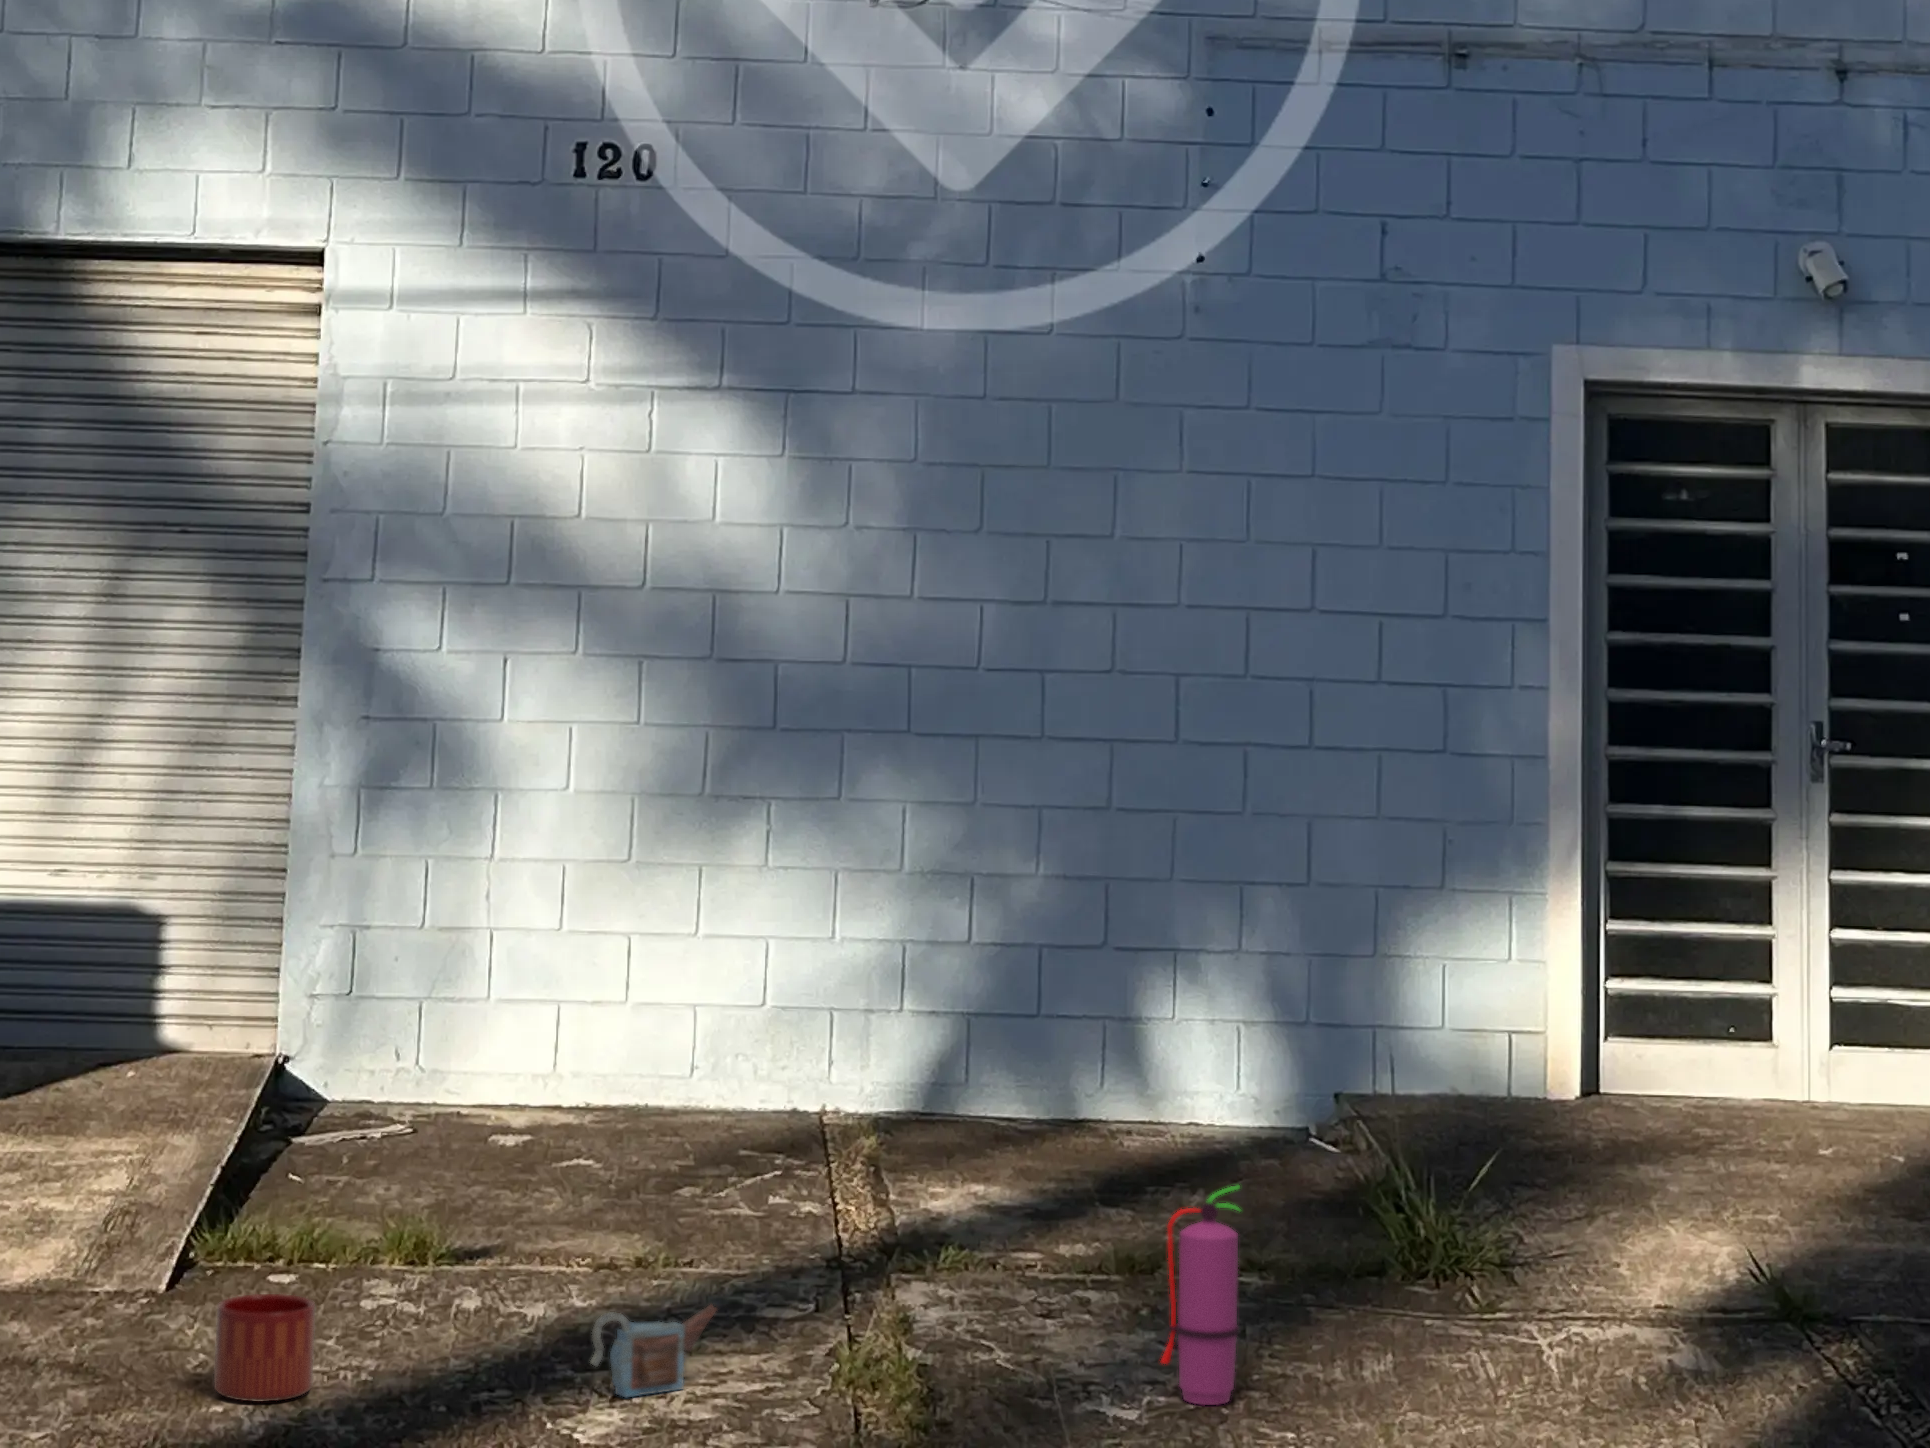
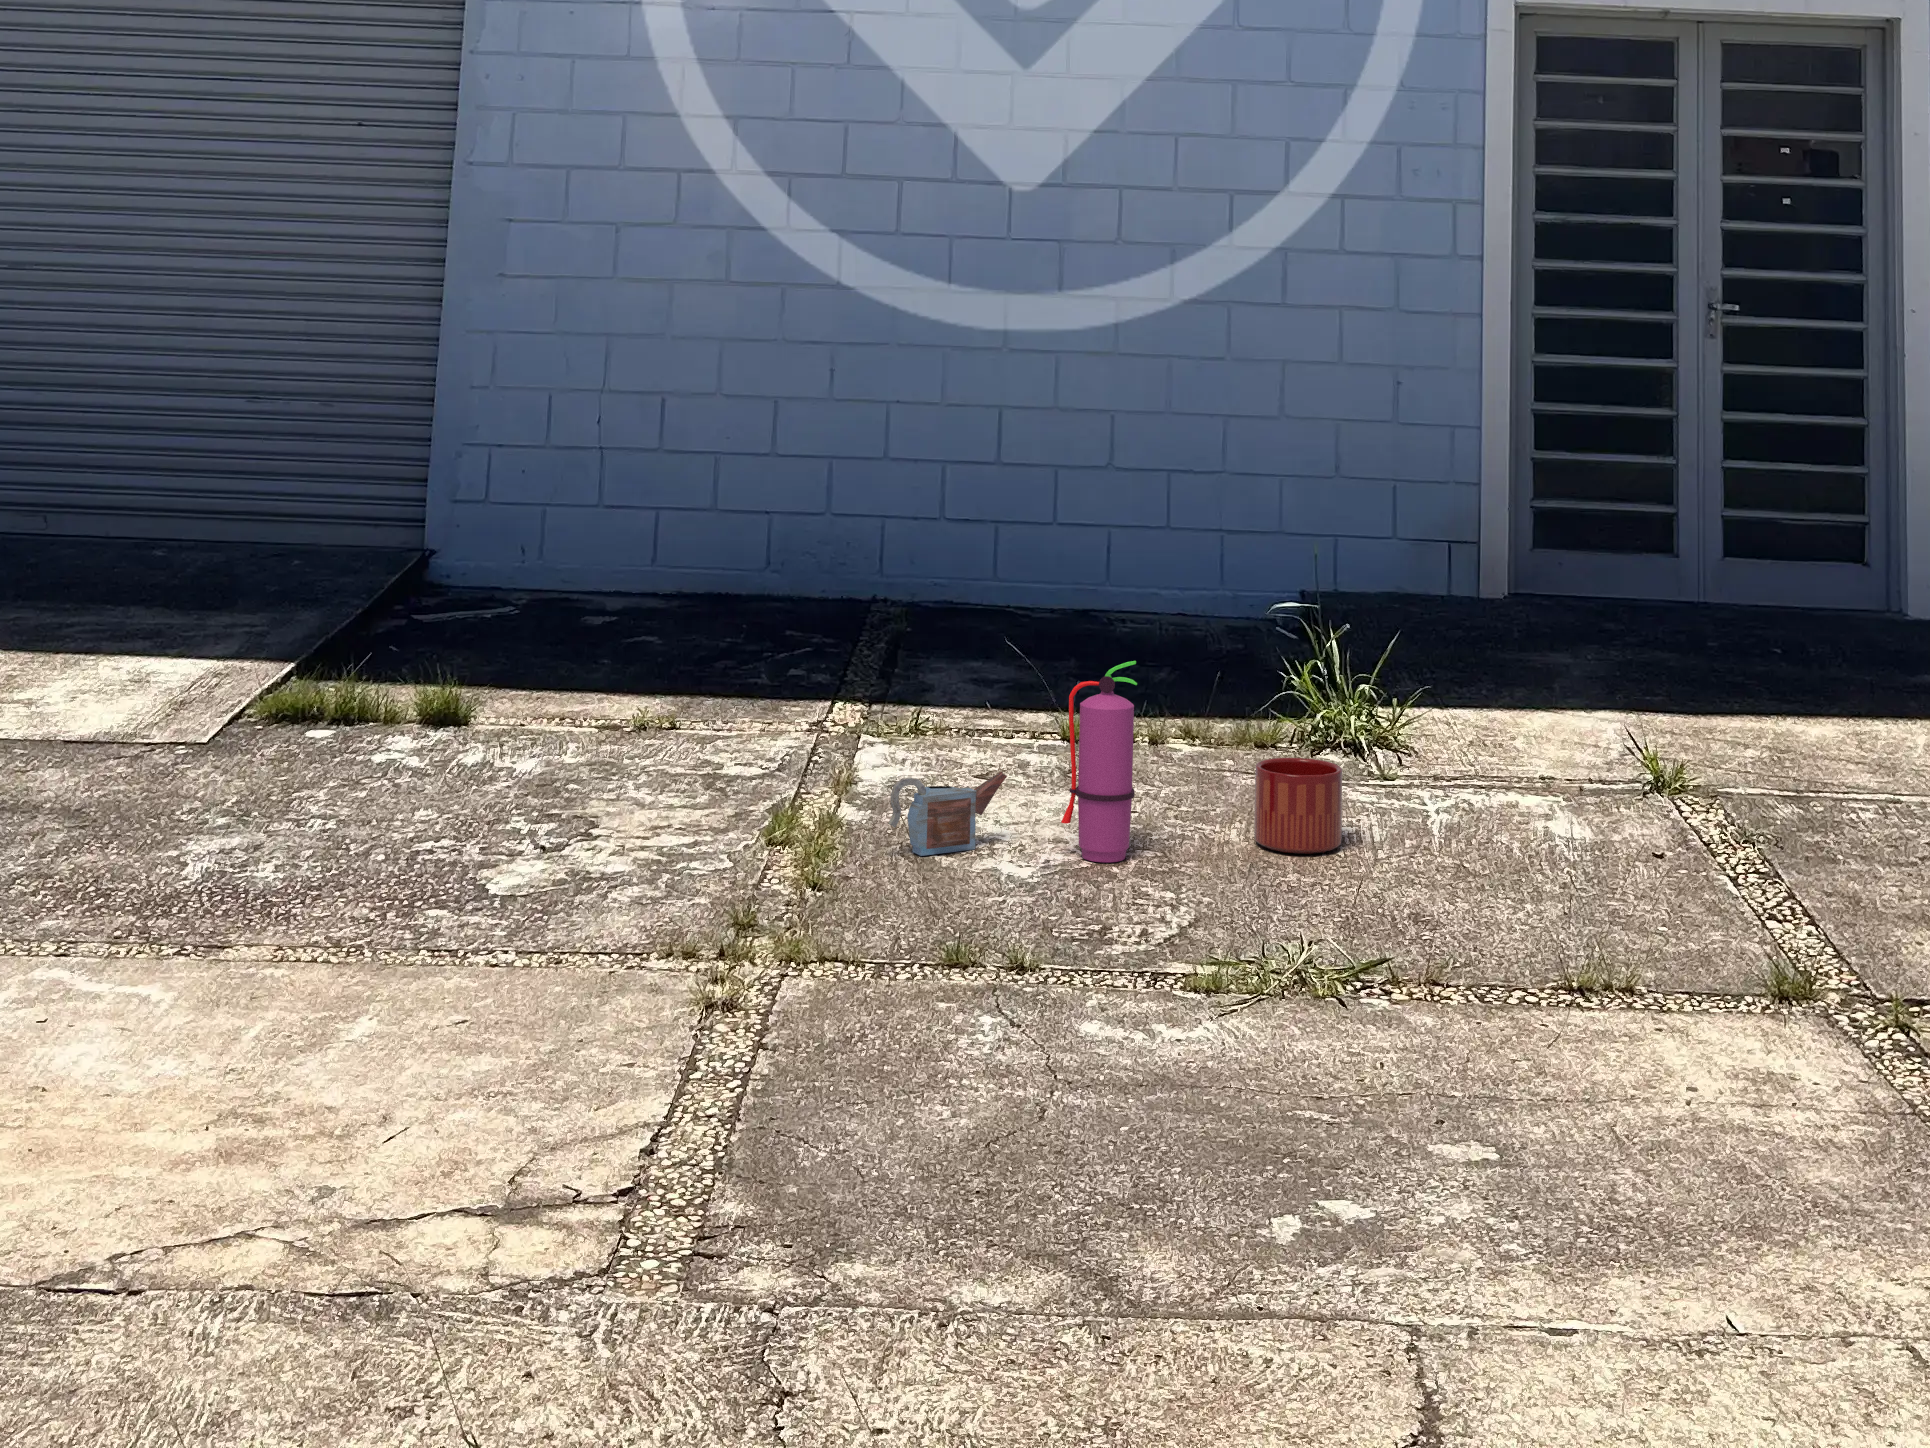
planter: present [214,1294,315,1402] -> present [1254,758,1342,854]
watering can: present [591,1305,717,1397] -> present [888,771,1007,856]

